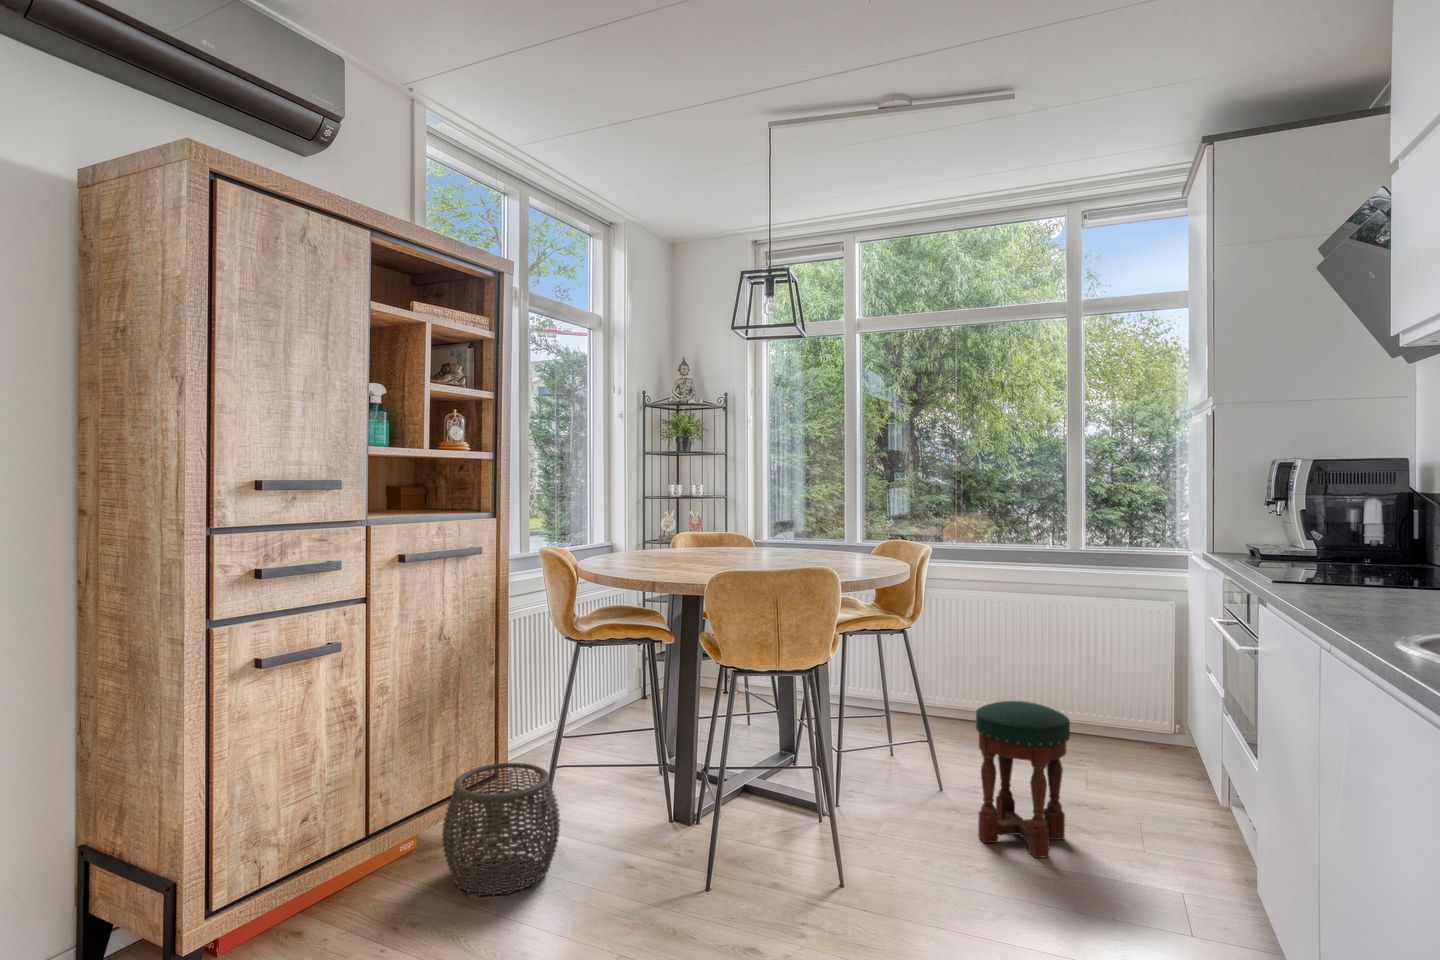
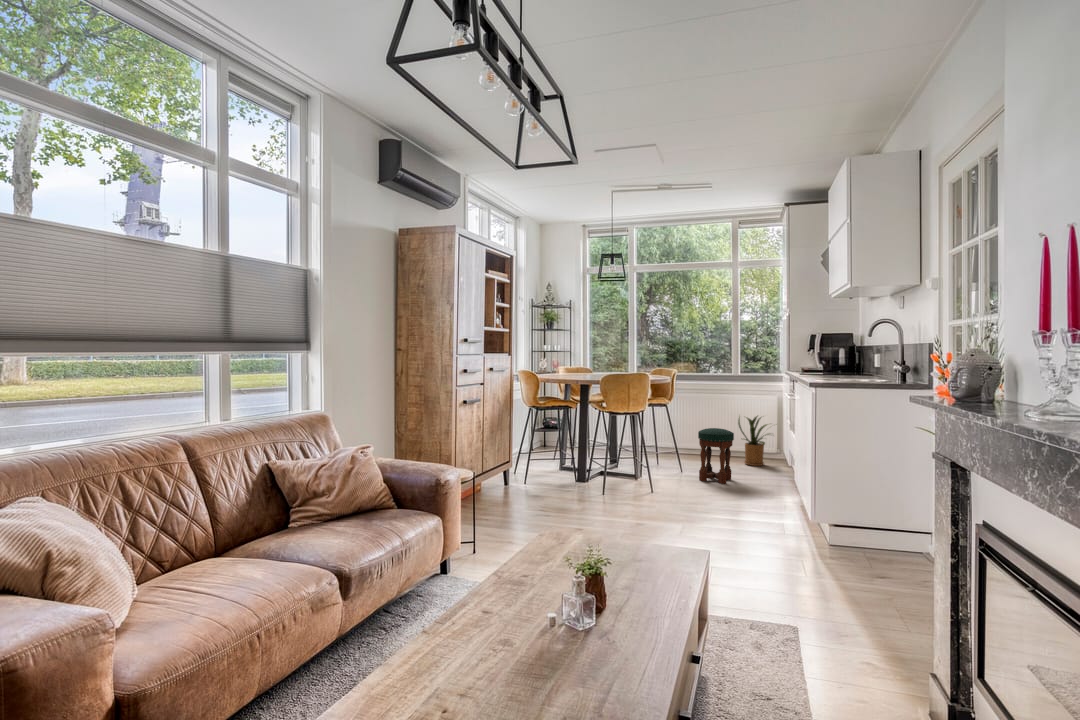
house plant: none [1083,648,1194,781] -> present [738,416,769,466]
woven basket: present [442,763,560,896] -> none [504,452,548,496]

